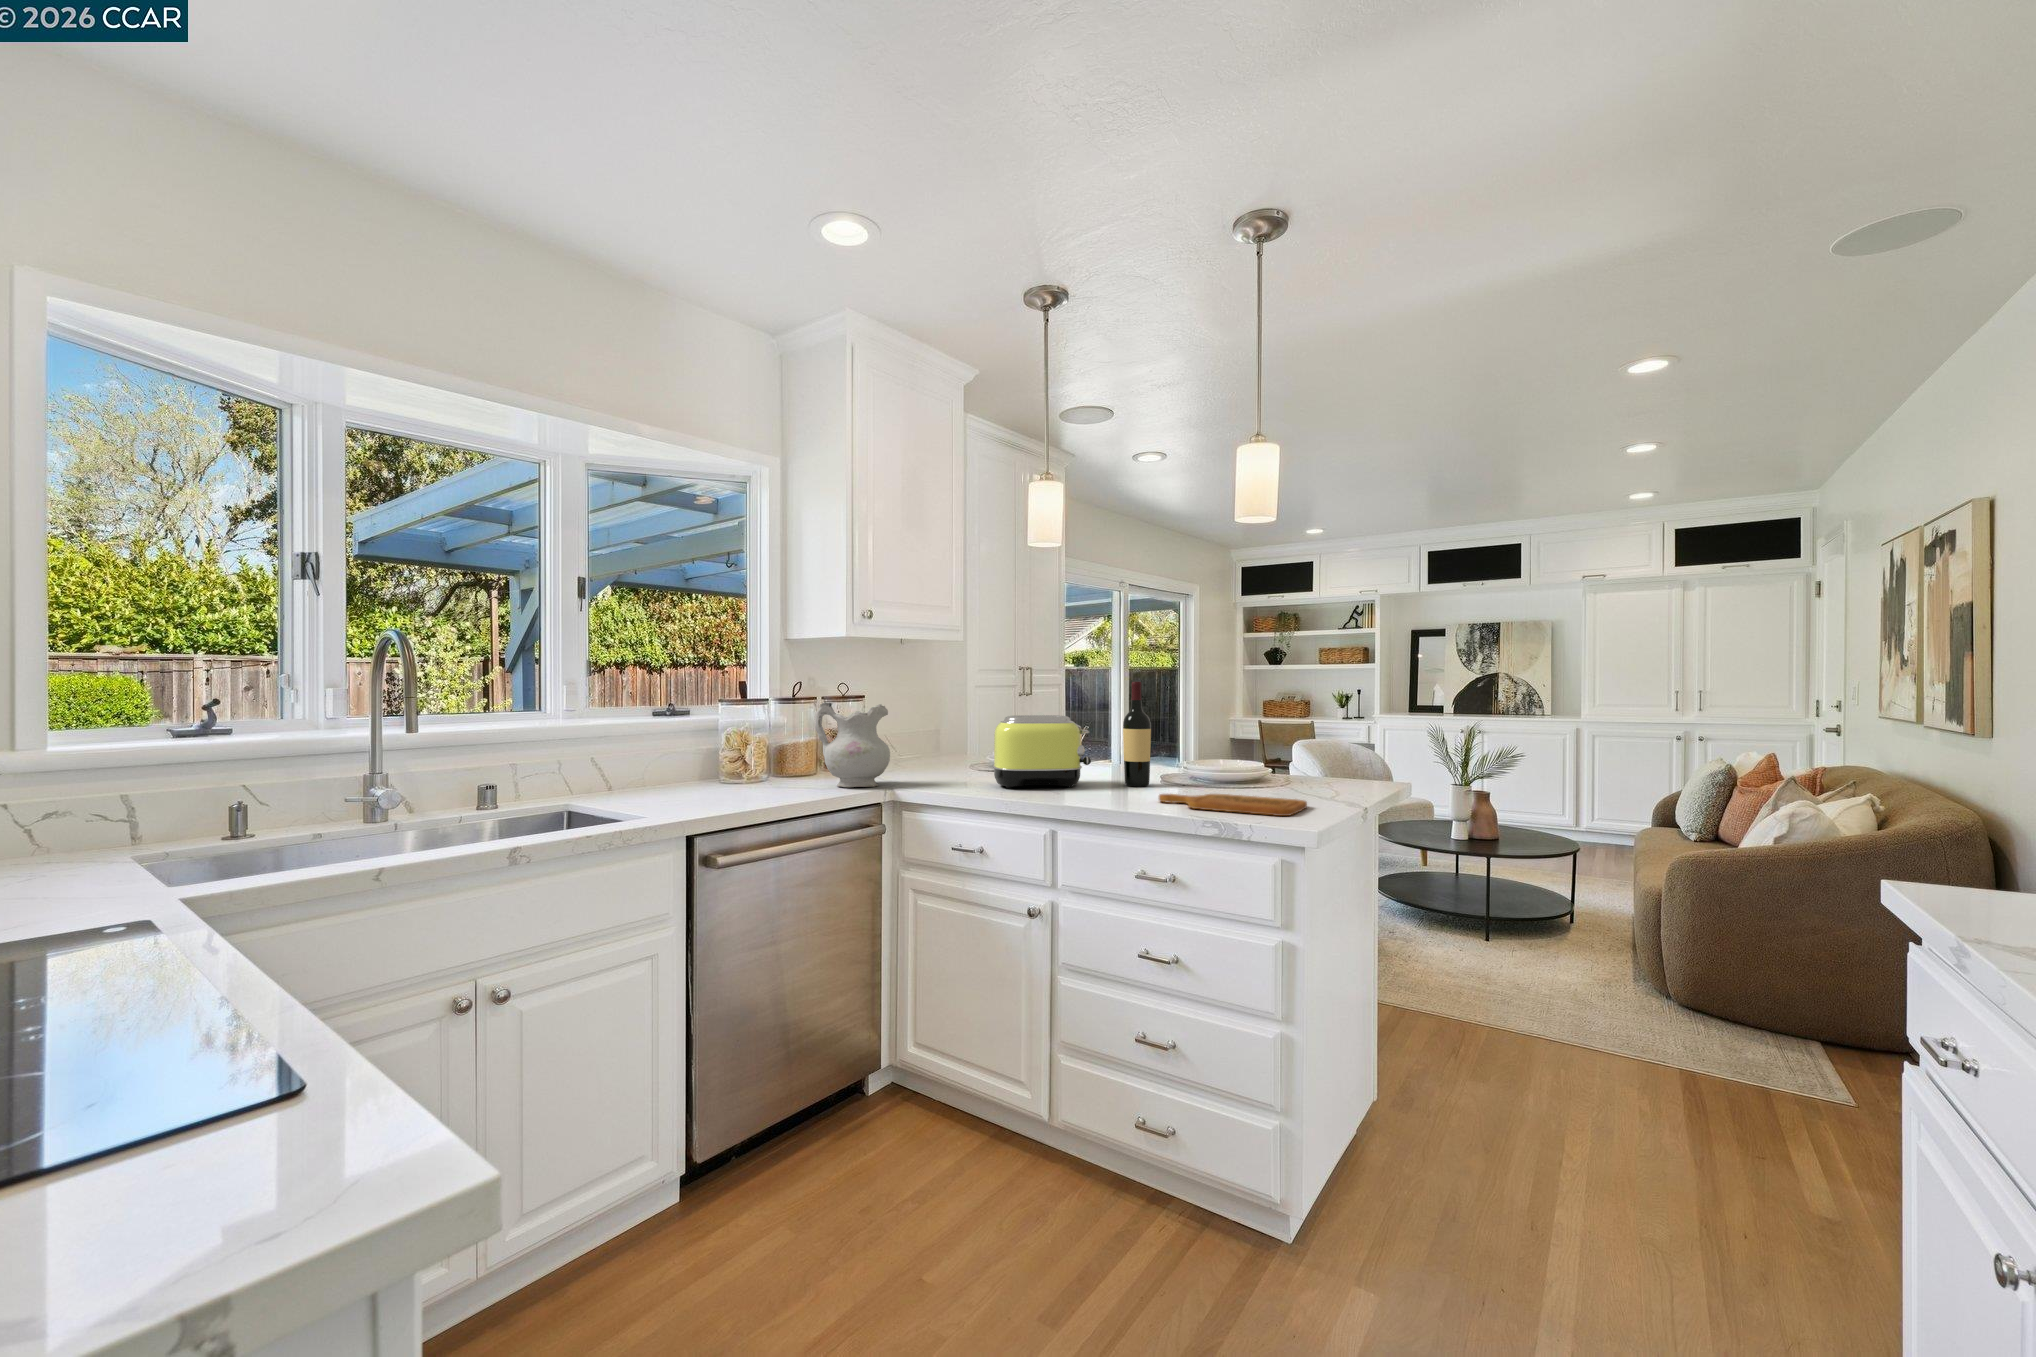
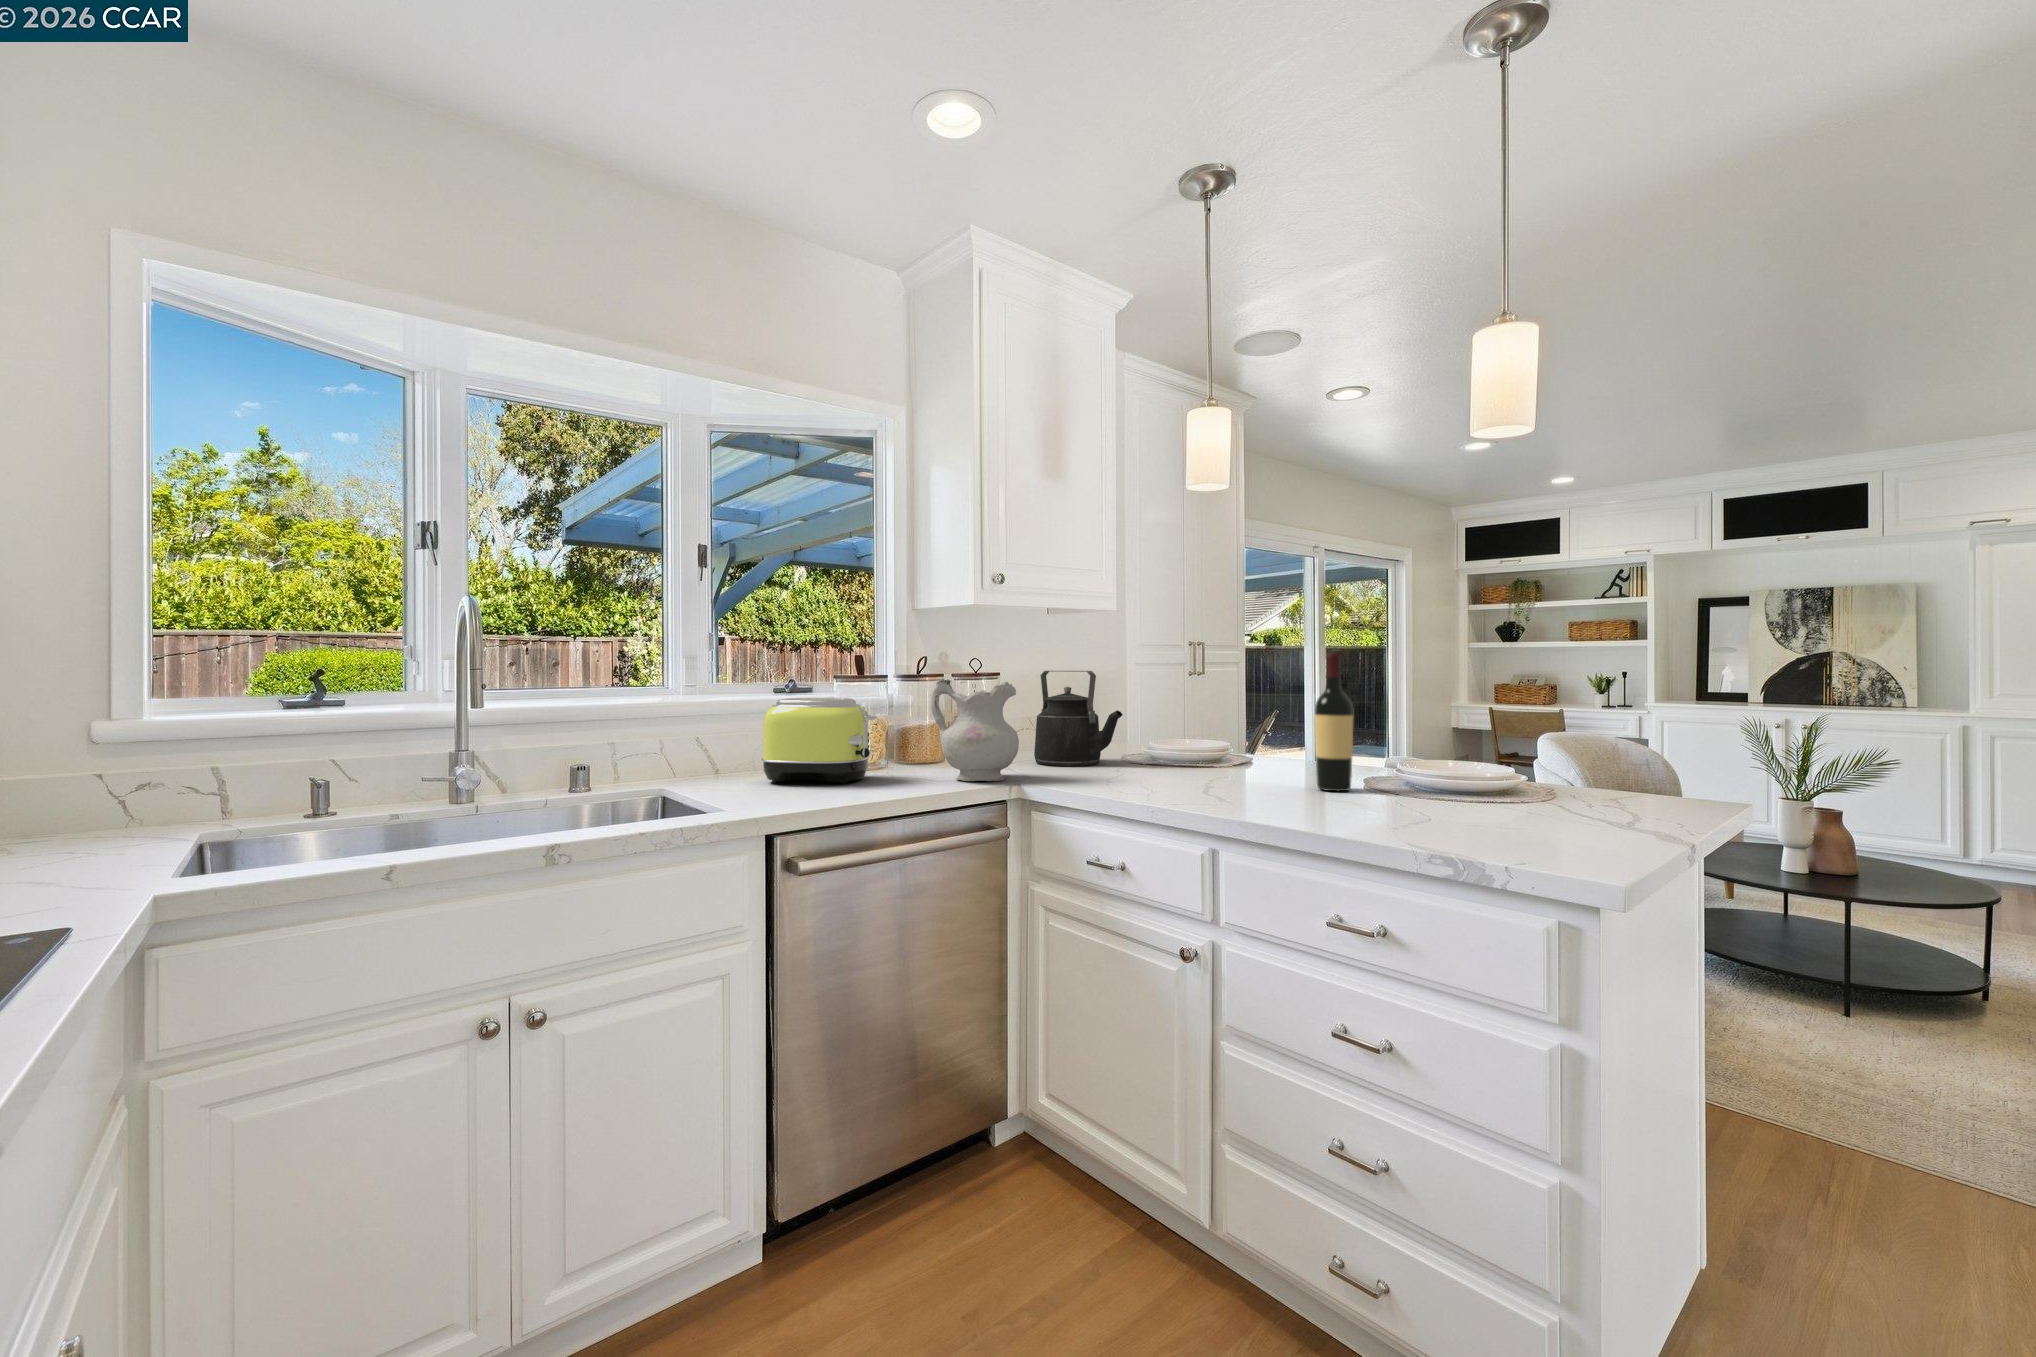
kettle: none [895,693,971,774] -> present [1034,671,1122,766]
toaster: present [993,715,1091,788] -> present [761,698,877,784]
cutting board: present [1159,794,1307,816] -> none [1363,805,1598,848]

